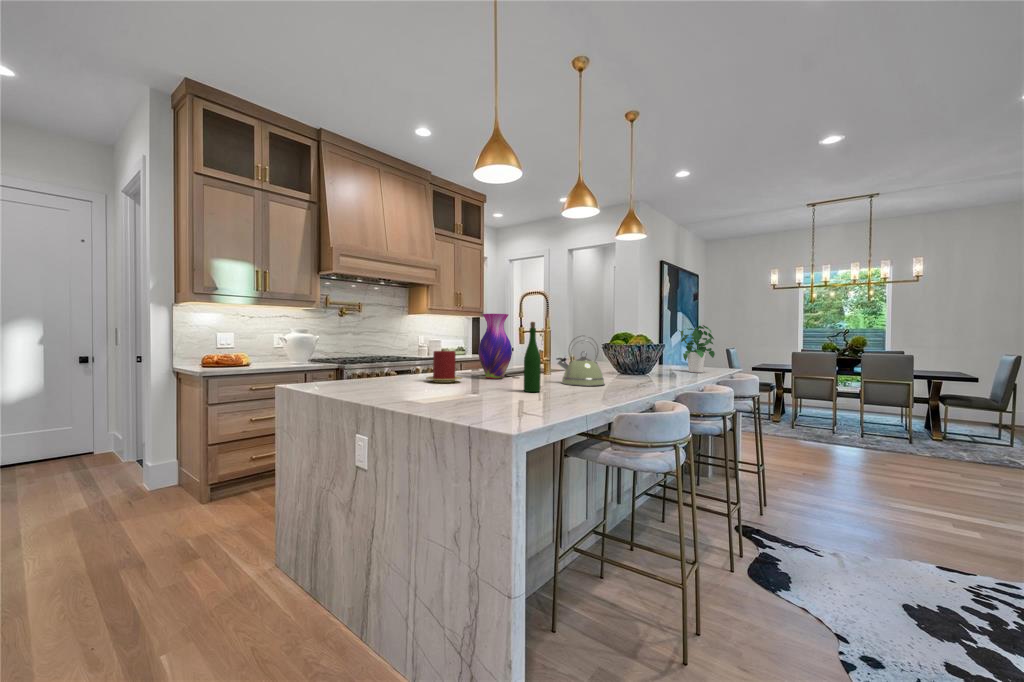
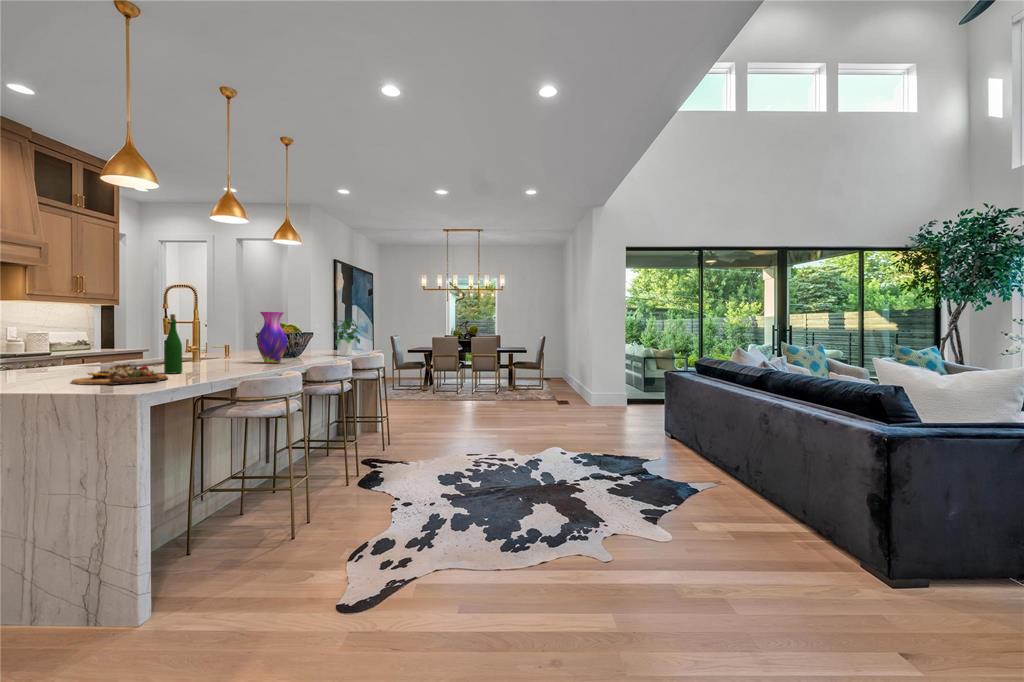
vase: present [478,314,512,379] -> present [257,312,287,363]
kettle: present [557,335,605,386] -> none [203,326,251,368]
candle: present [426,351,462,383] -> none [41,341,92,372]
cutting board: none [442,381,531,409] -> present [71,364,168,385]

